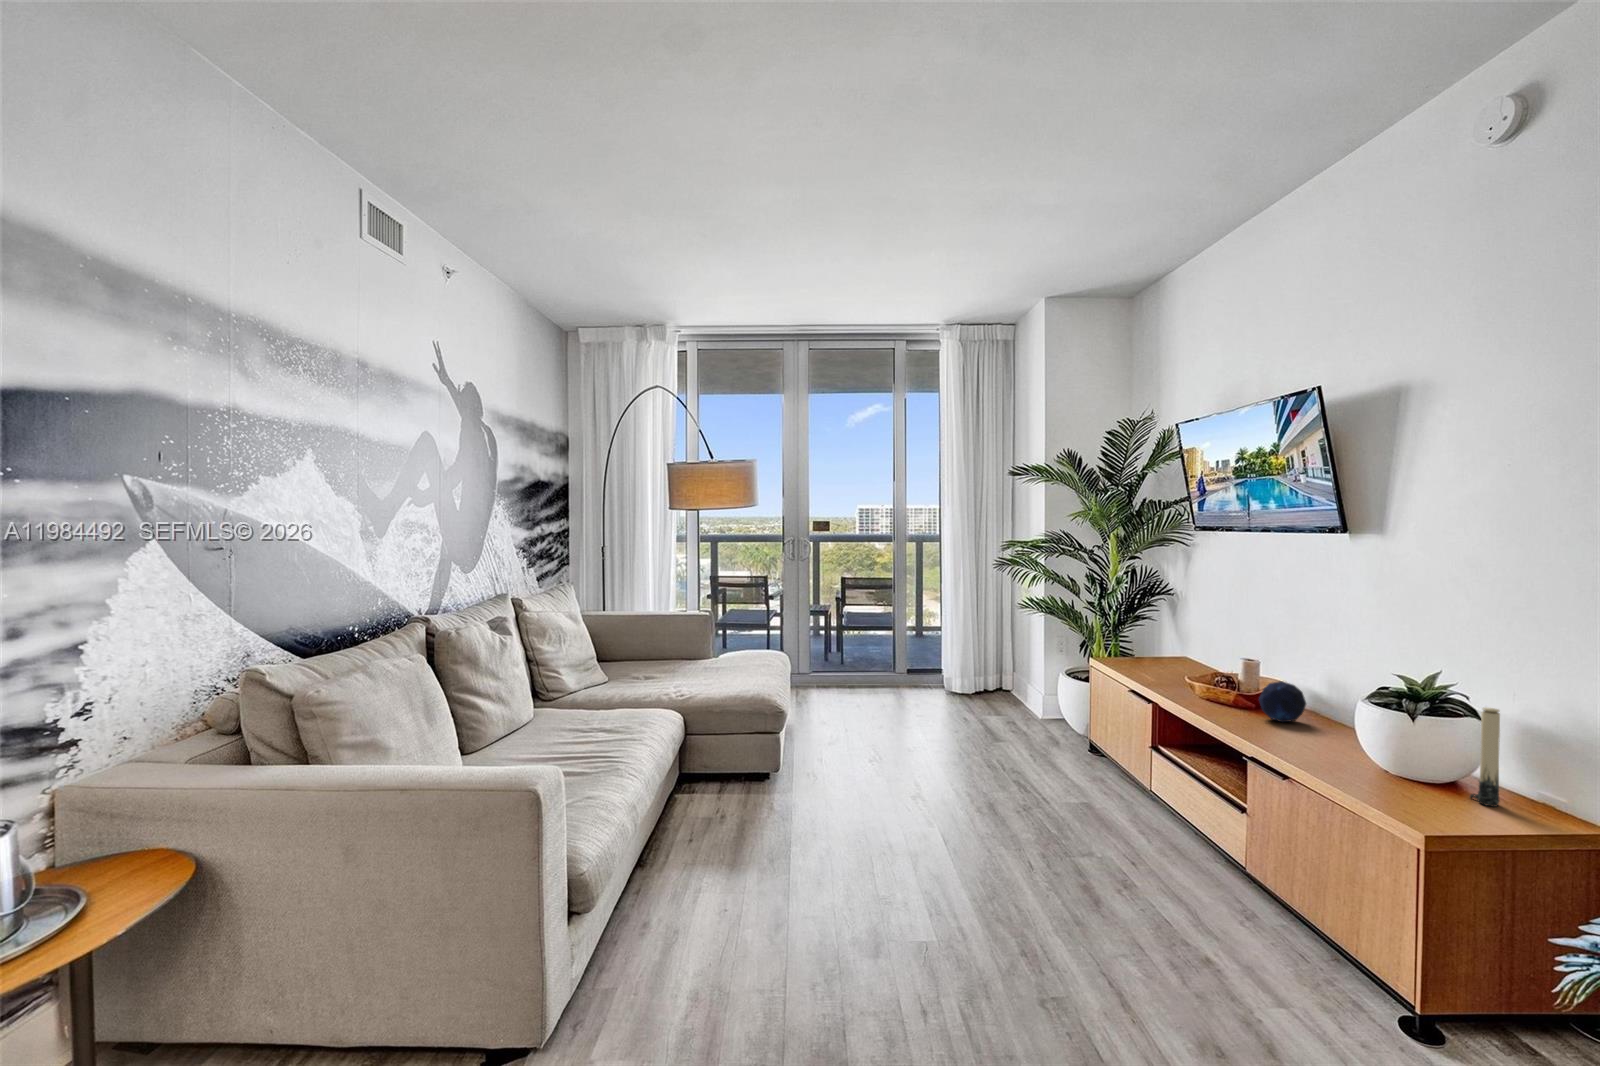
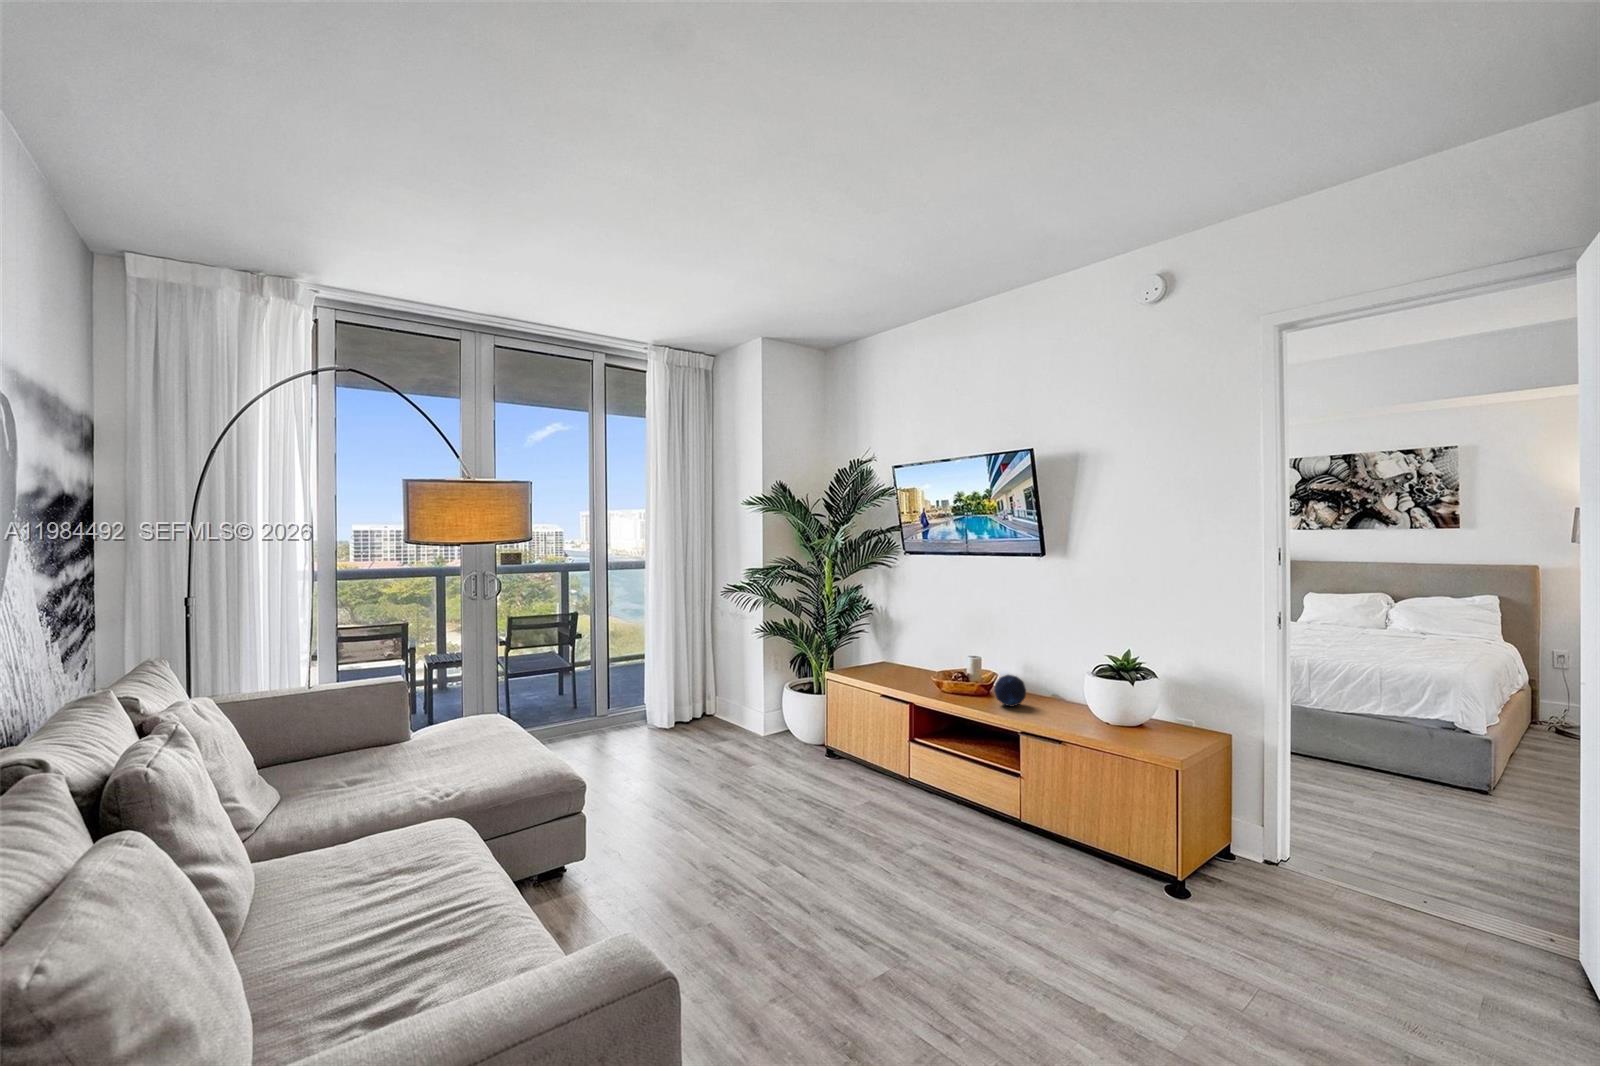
candle: present [1470,707,1500,807] -> none [1158,685,1177,755]

